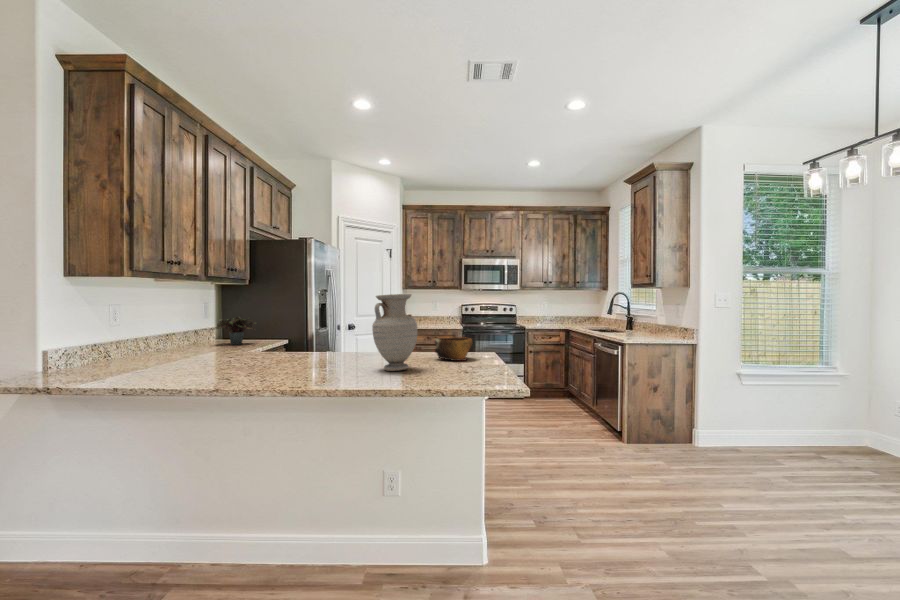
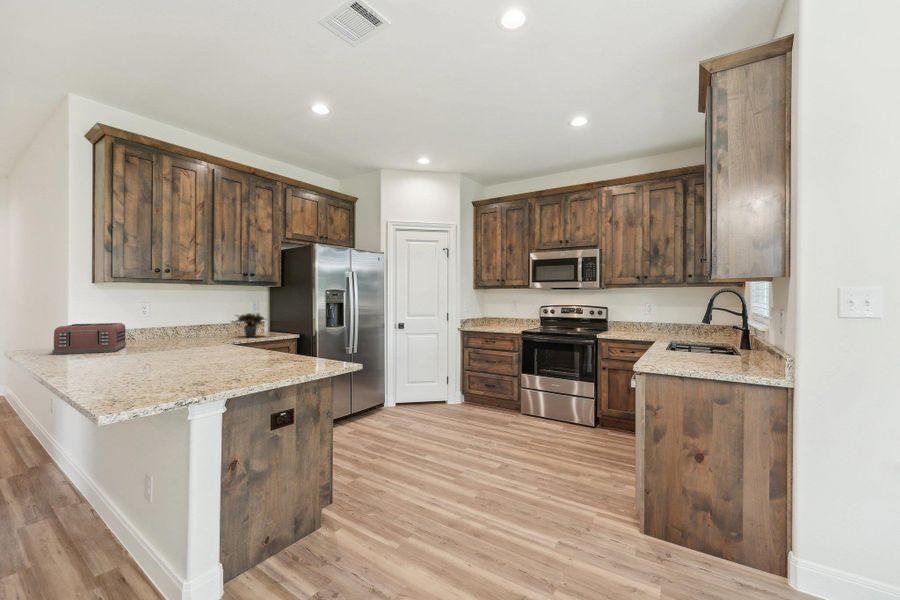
vase: present [372,294,417,371] -> none [131,288,194,375]
toaster: none [107,332,199,372] -> present [52,323,126,355]
bowl: present [435,337,472,361] -> none [259,341,309,372]

